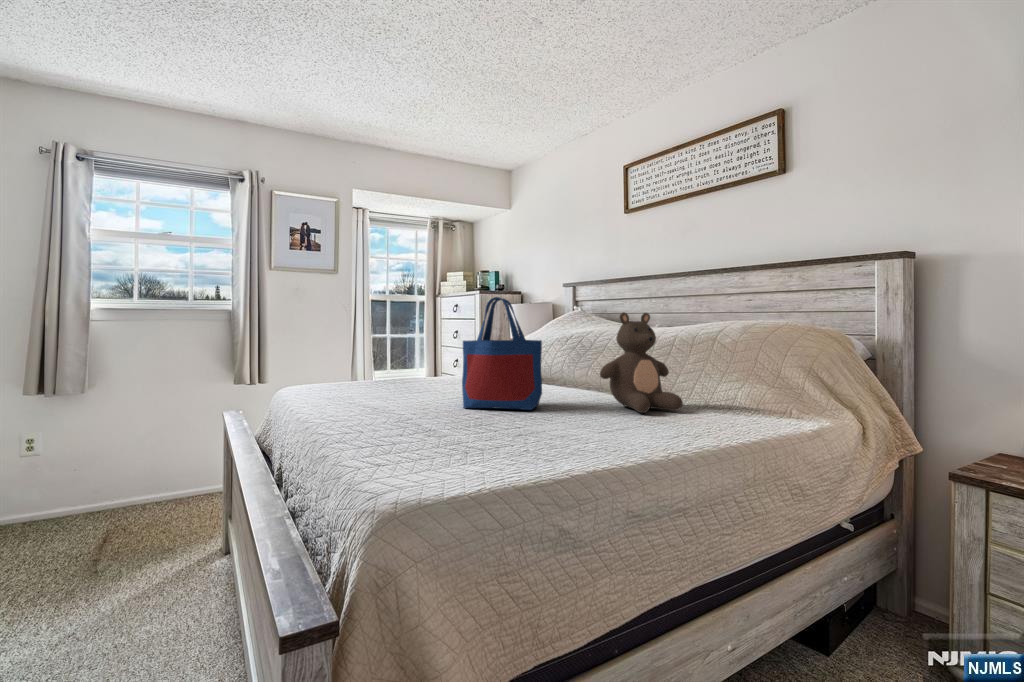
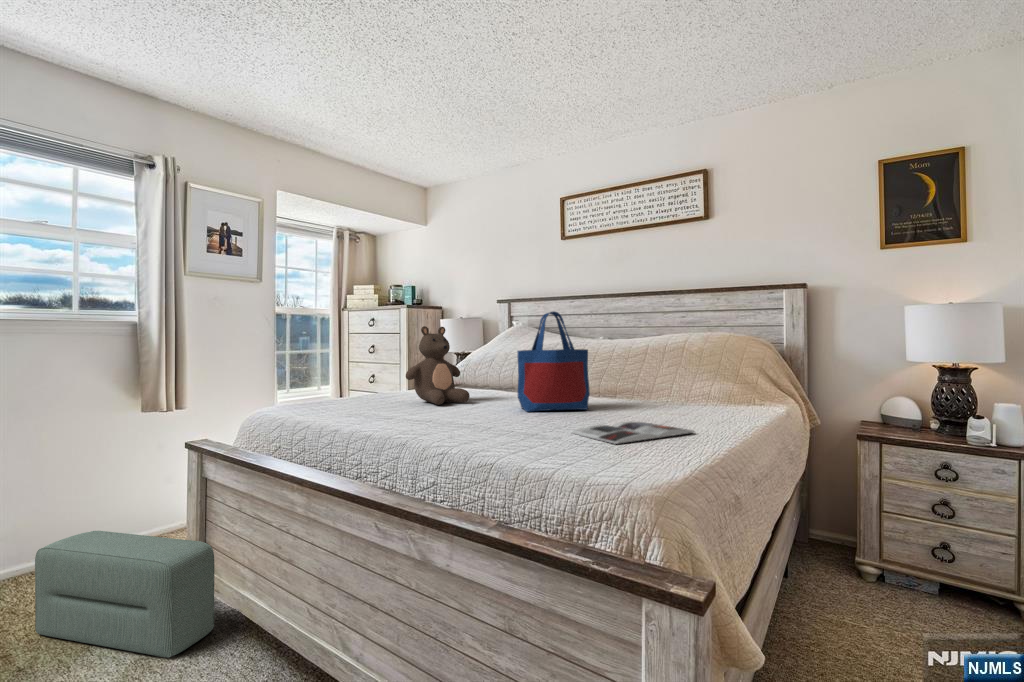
teddy bear: present [600,312,683,413] -> present [406,326,470,405]
magazine: none [425,429,563,457] -> present [572,421,694,444]
pouf: none [106,481,206,595] -> present [35,531,214,657]

